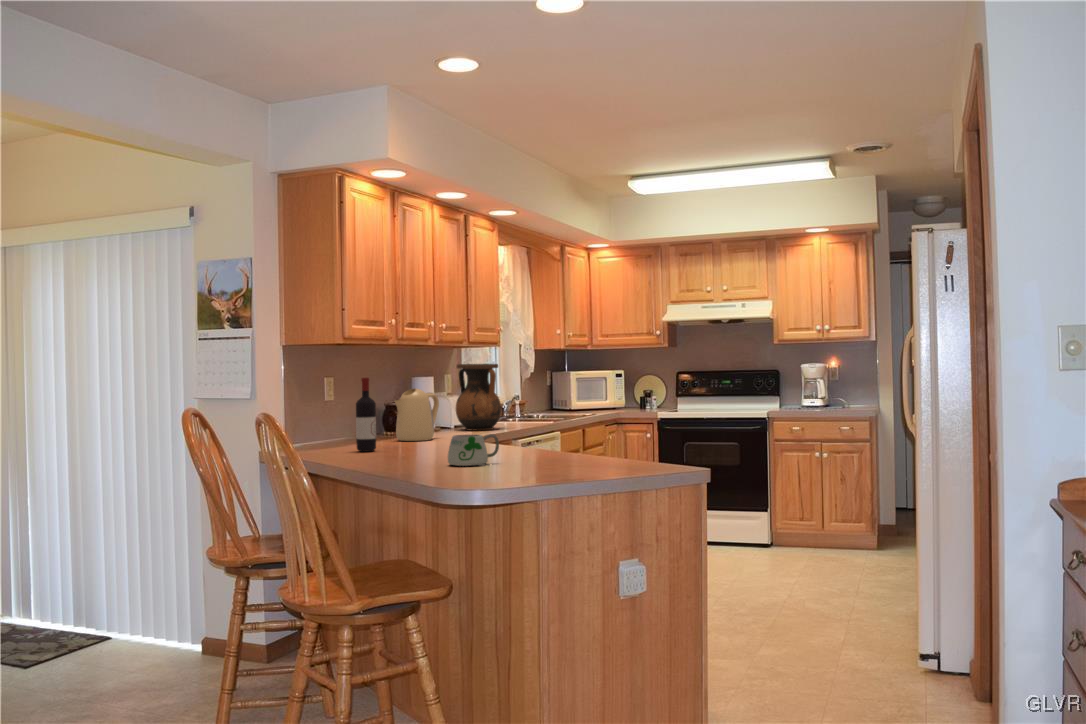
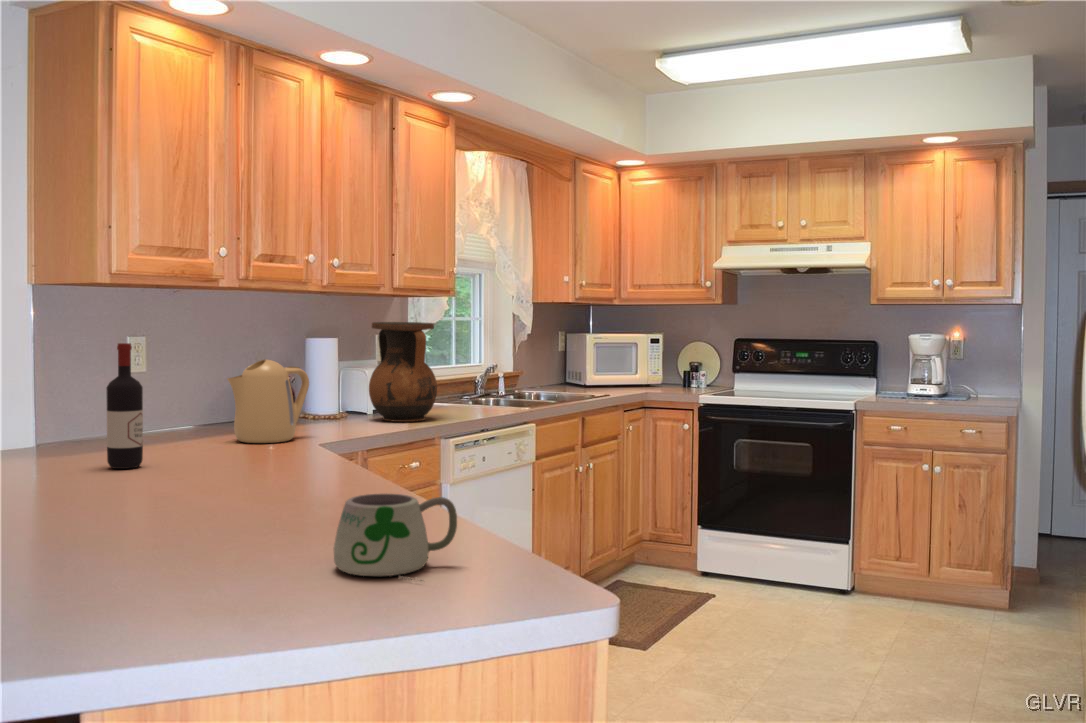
mug: present [448,434,499,466] -> present [334,493,457,582]

